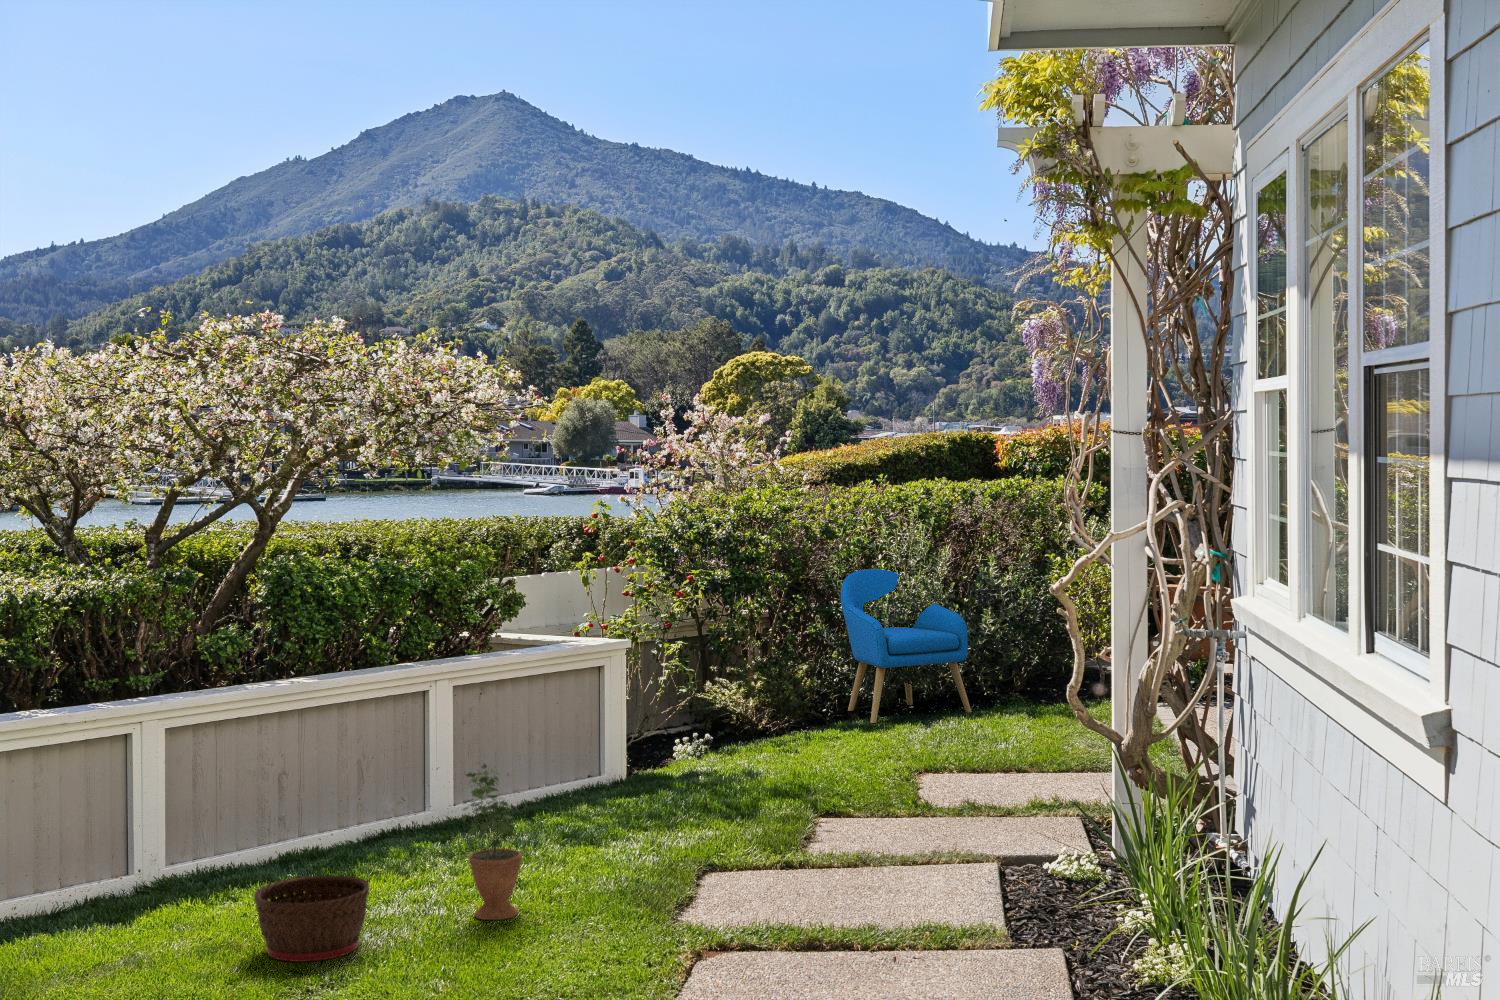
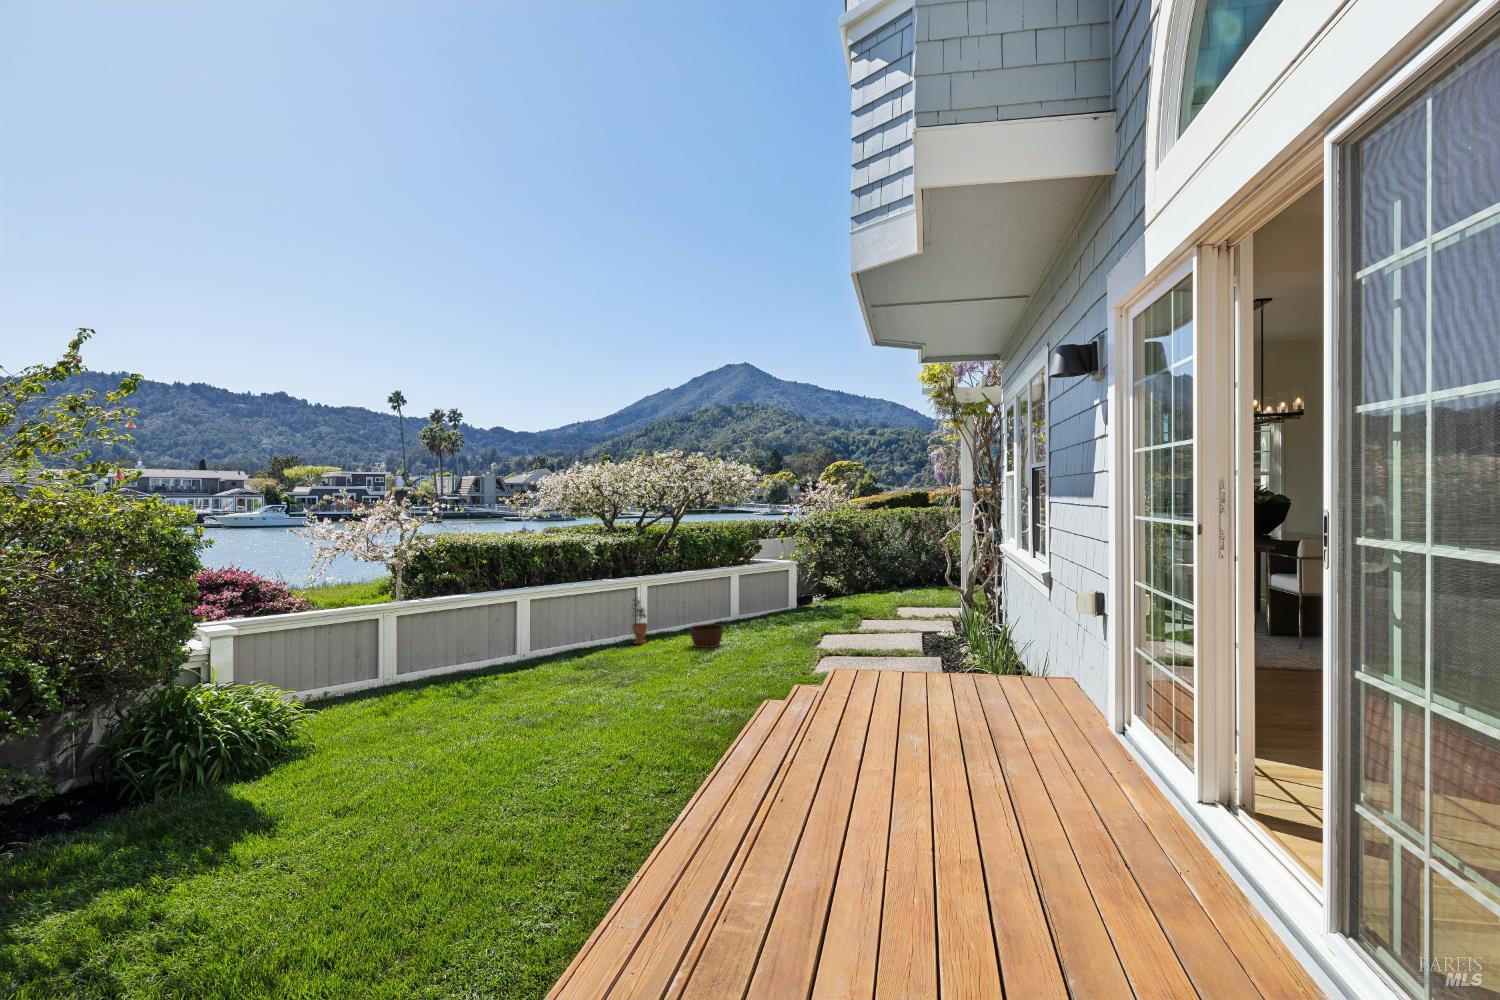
armchair: present [841,569,972,723] -> none [872,539,919,593]
potted plant: present [462,764,522,920] -> present [632,599,648,644]

